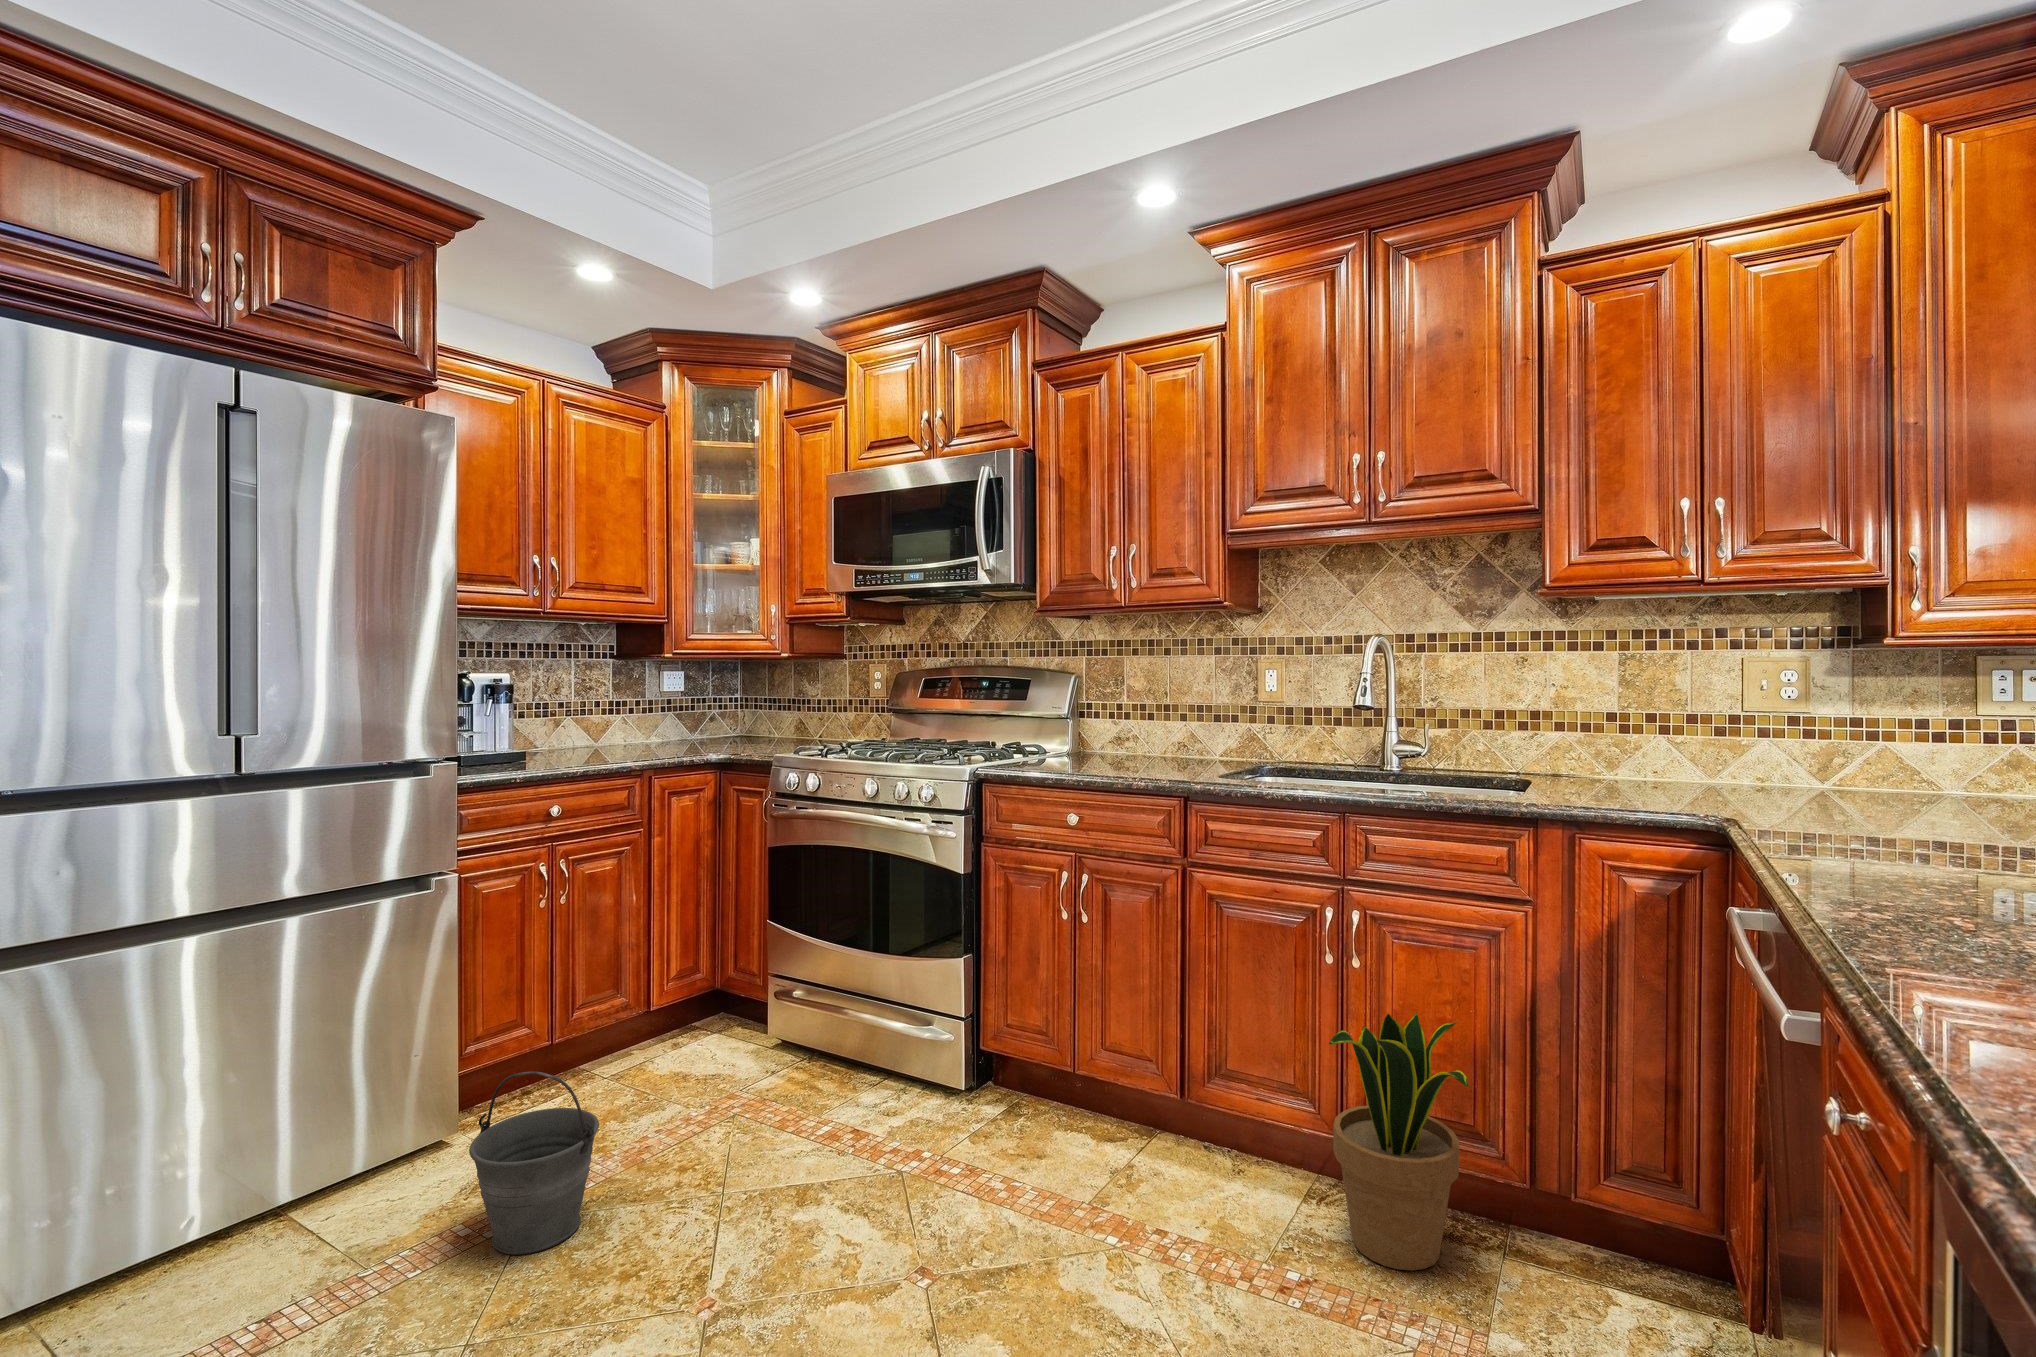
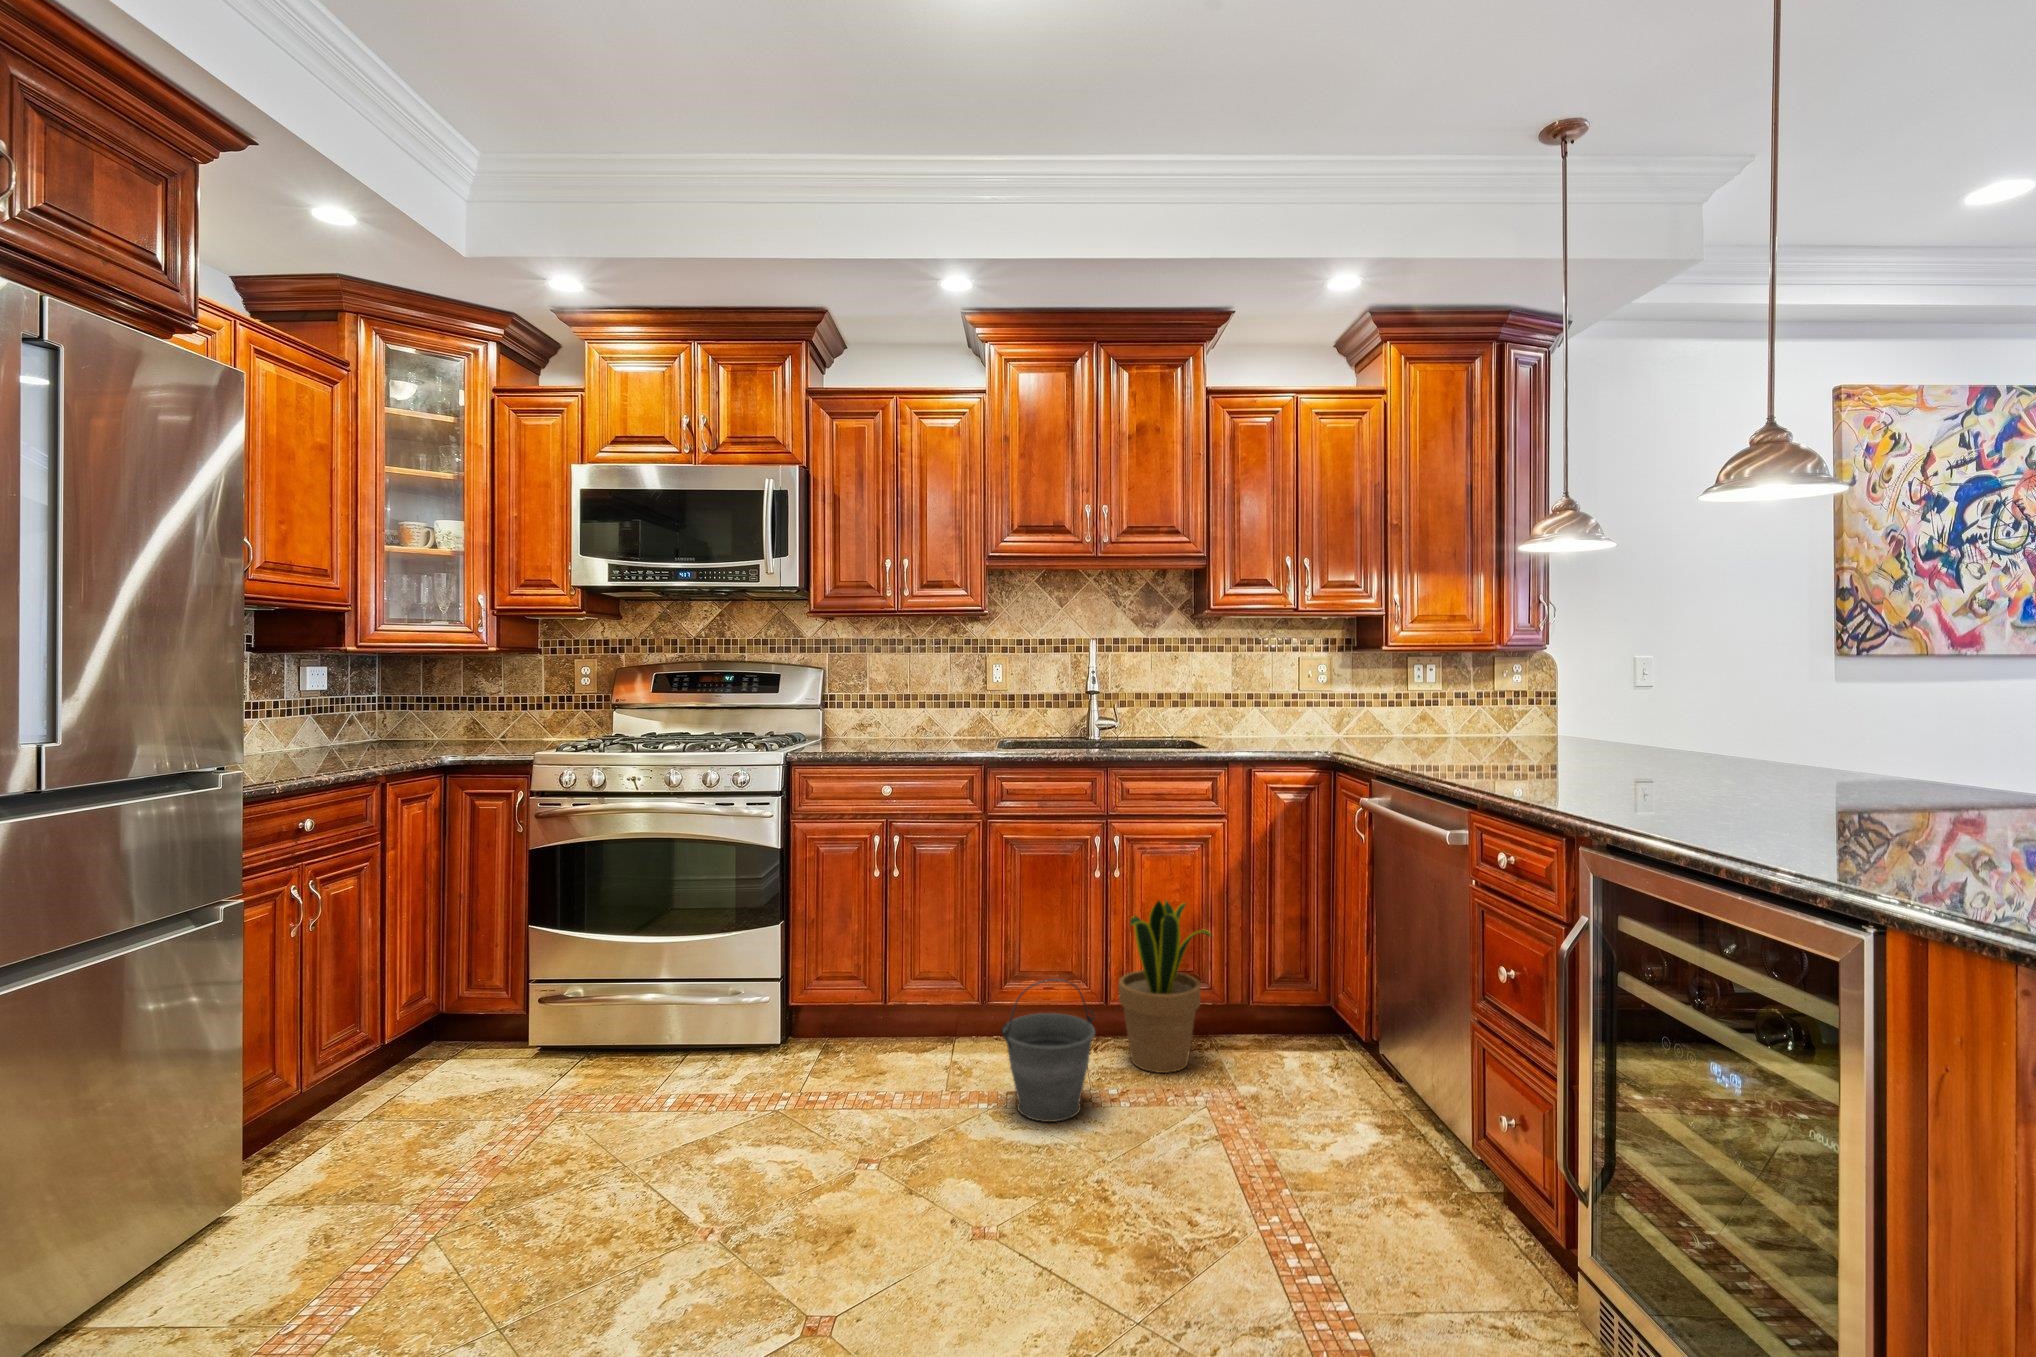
bucket: present [469,1071,599,1254] -> present [1001,979,1096,1122]

